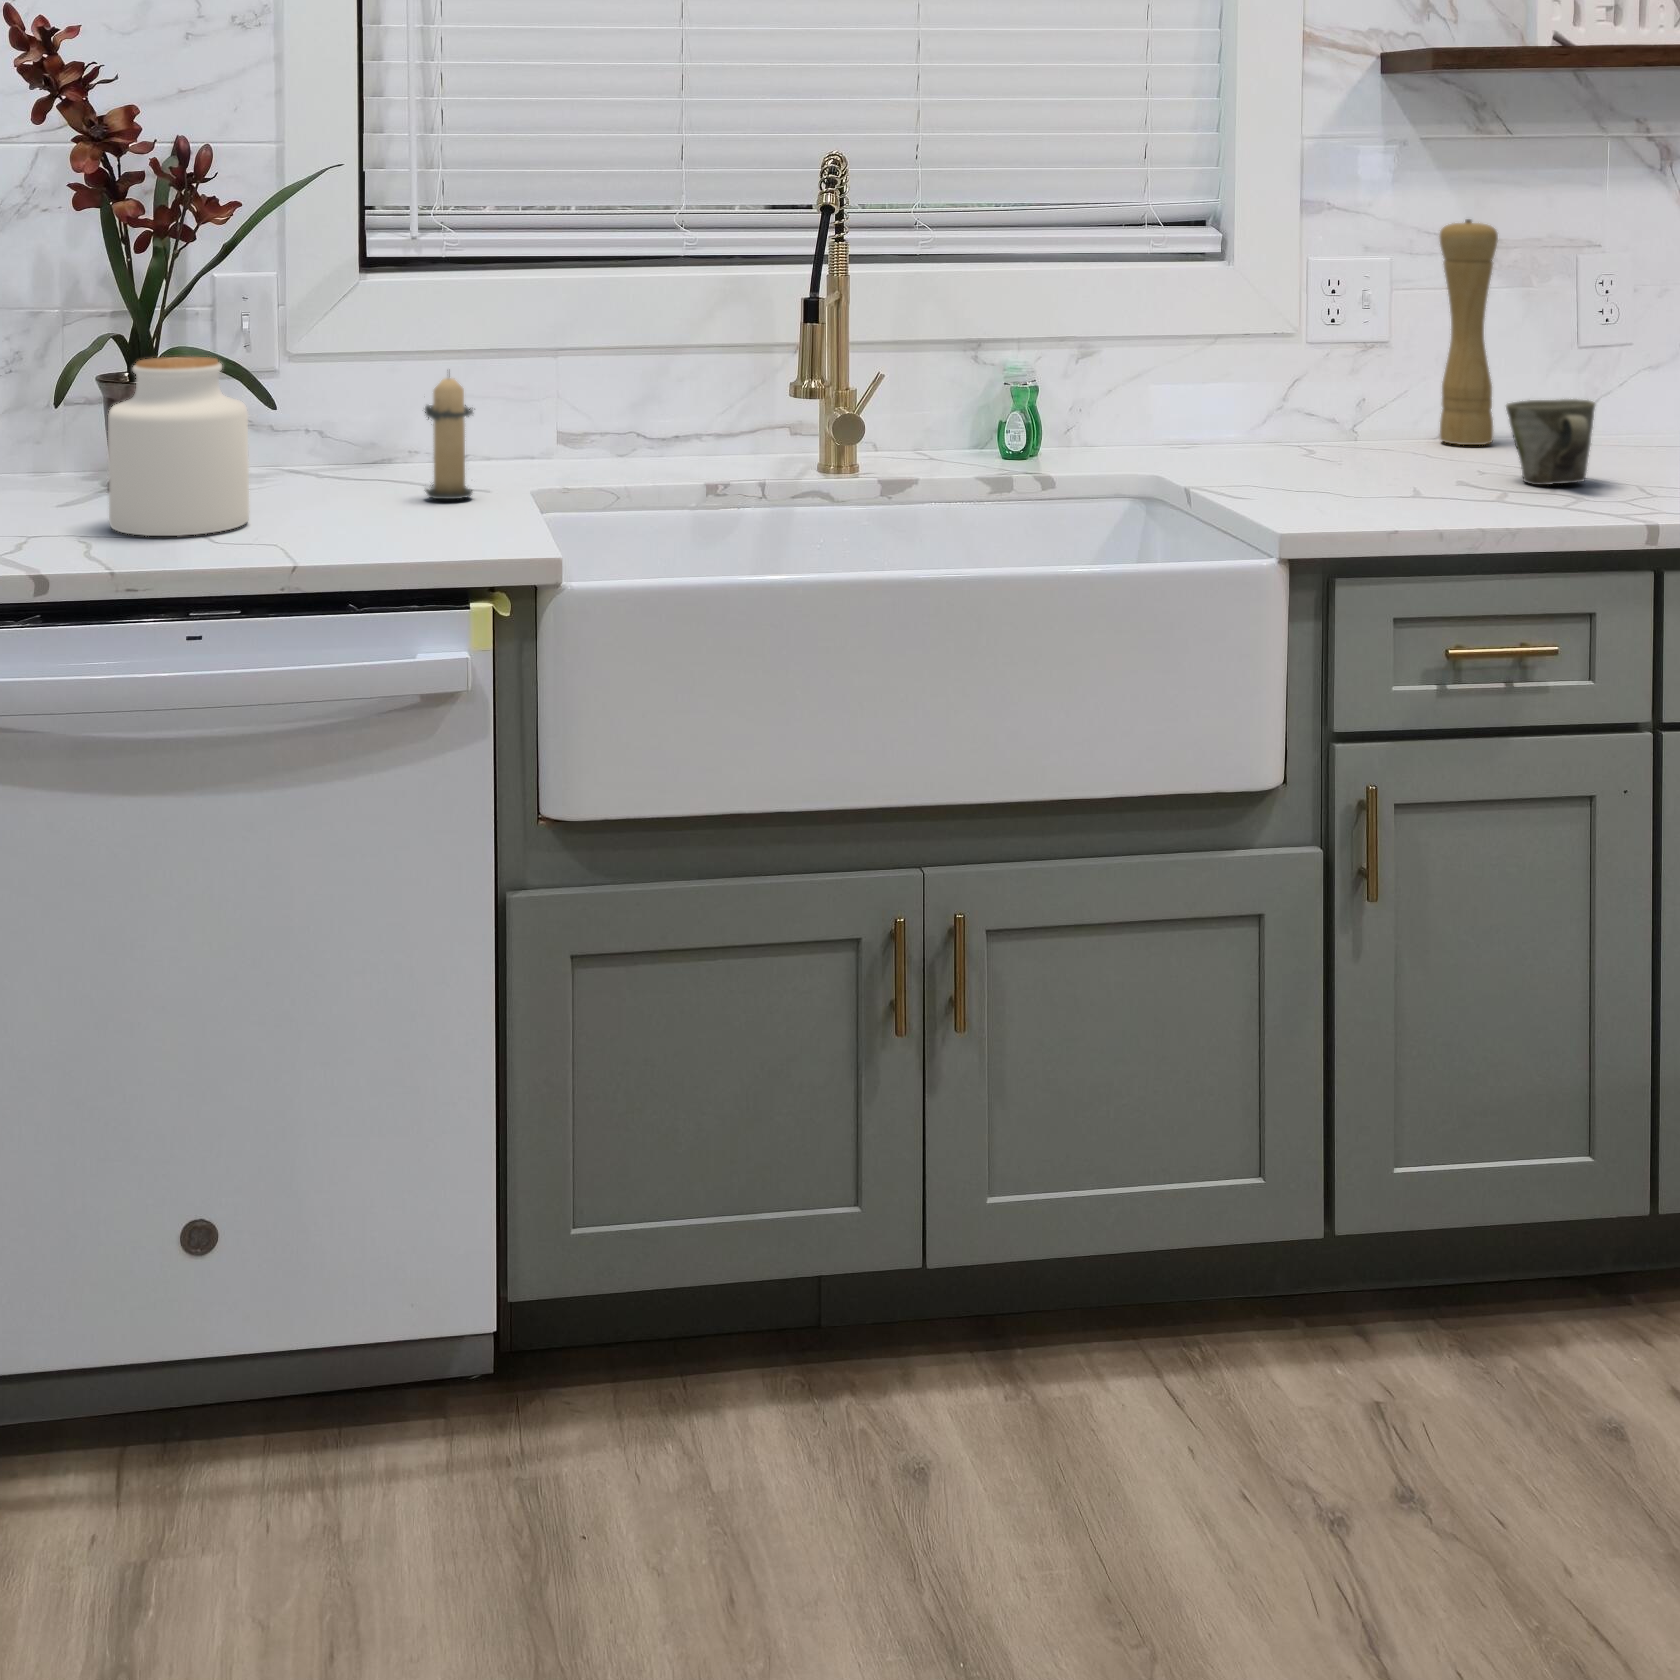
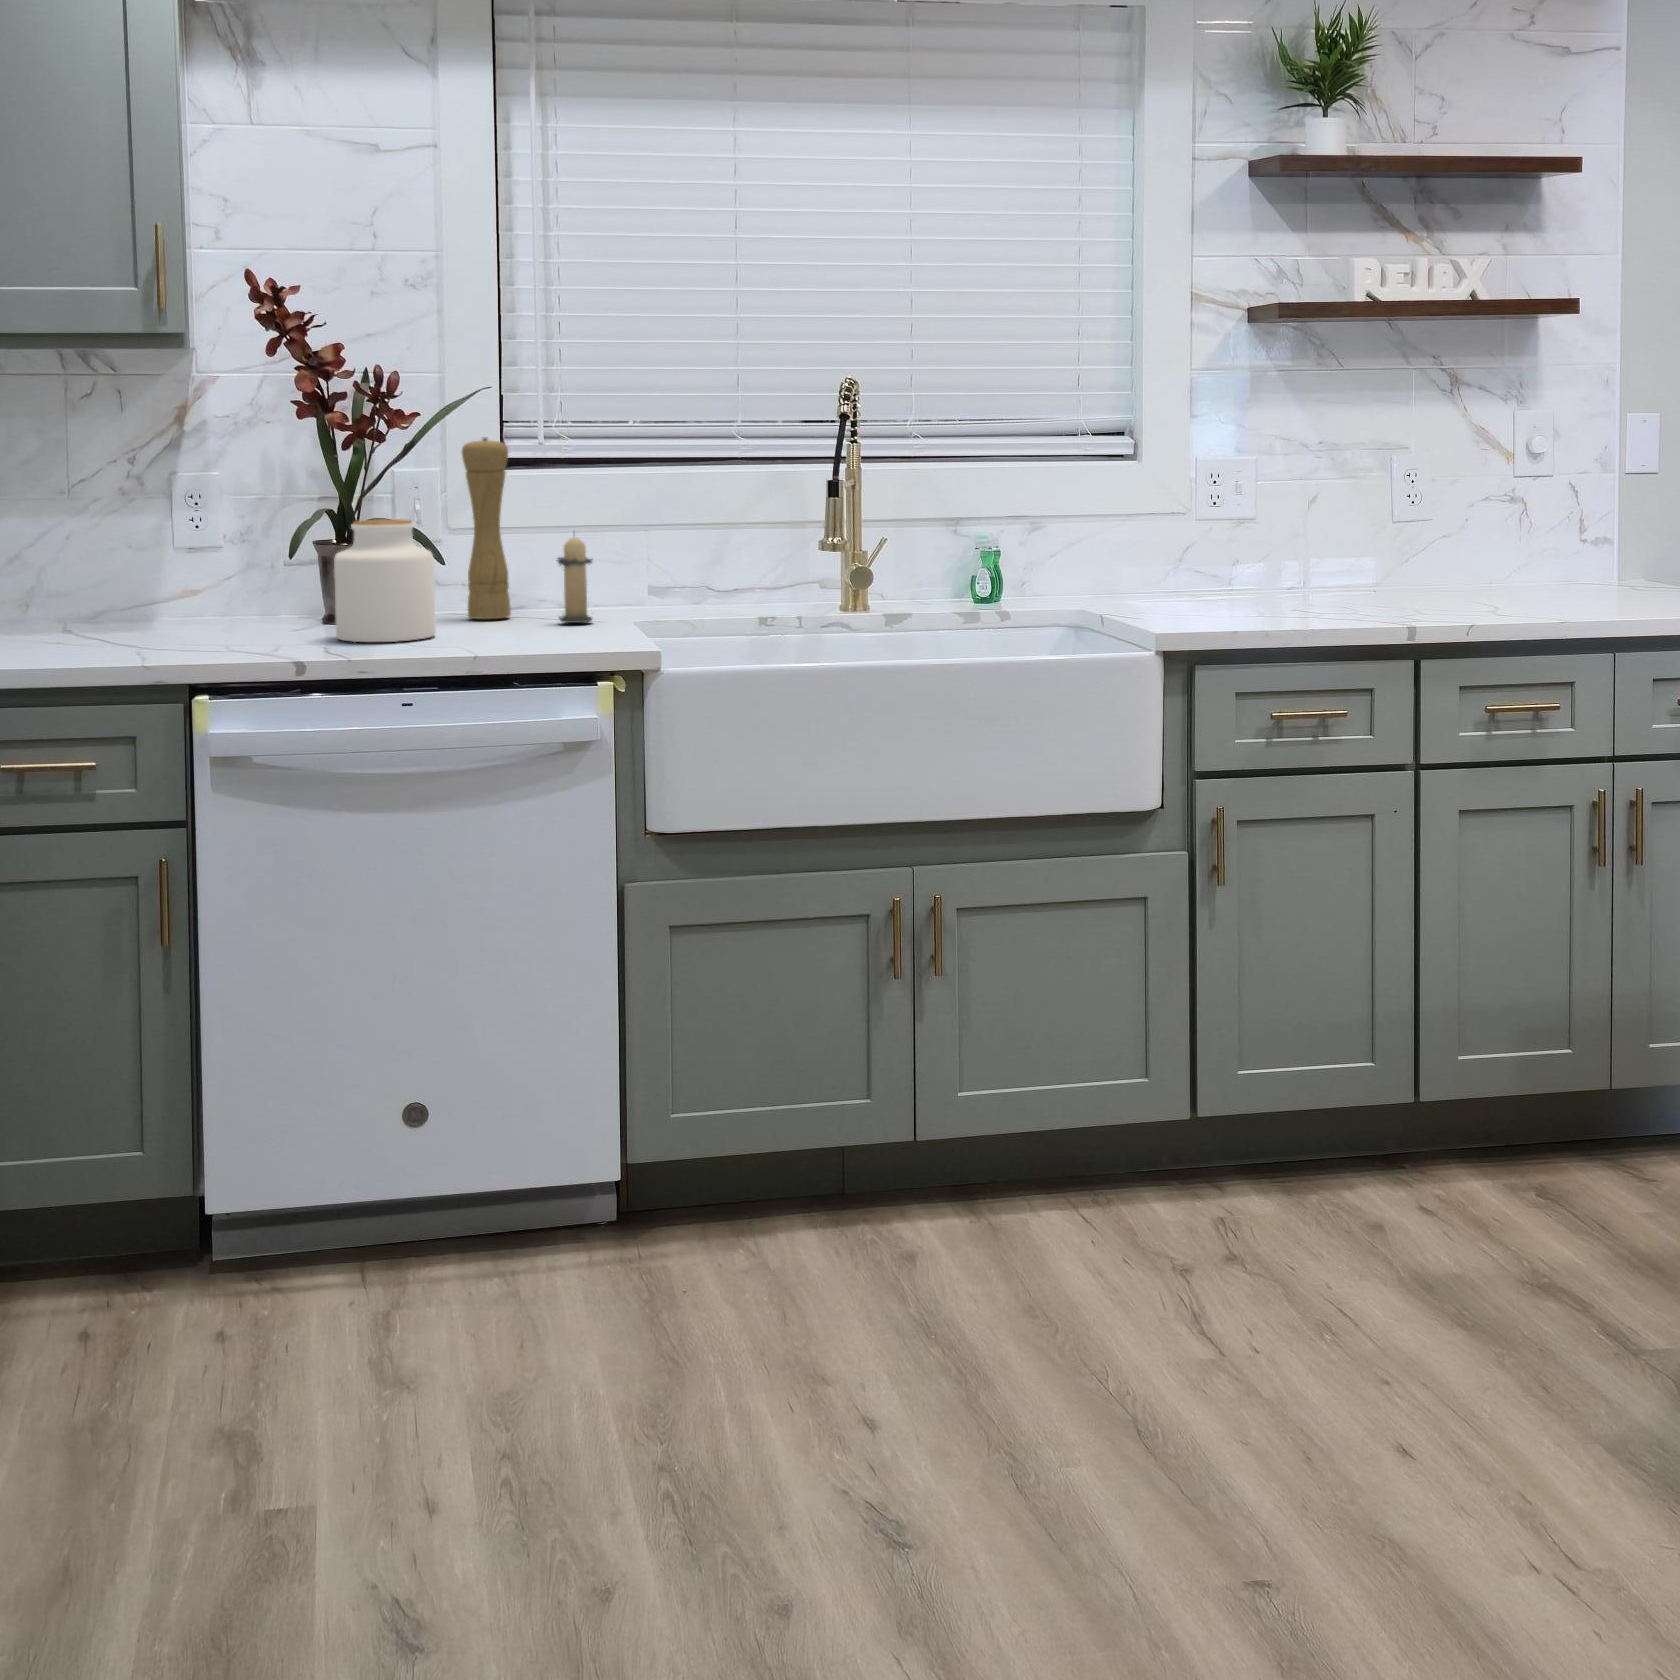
pepper mill: present [1440,219,1498,445] -> present [462,437,511,619]
mug: present [1506,399,1595,485] -> none [1325,550,1386,609]

